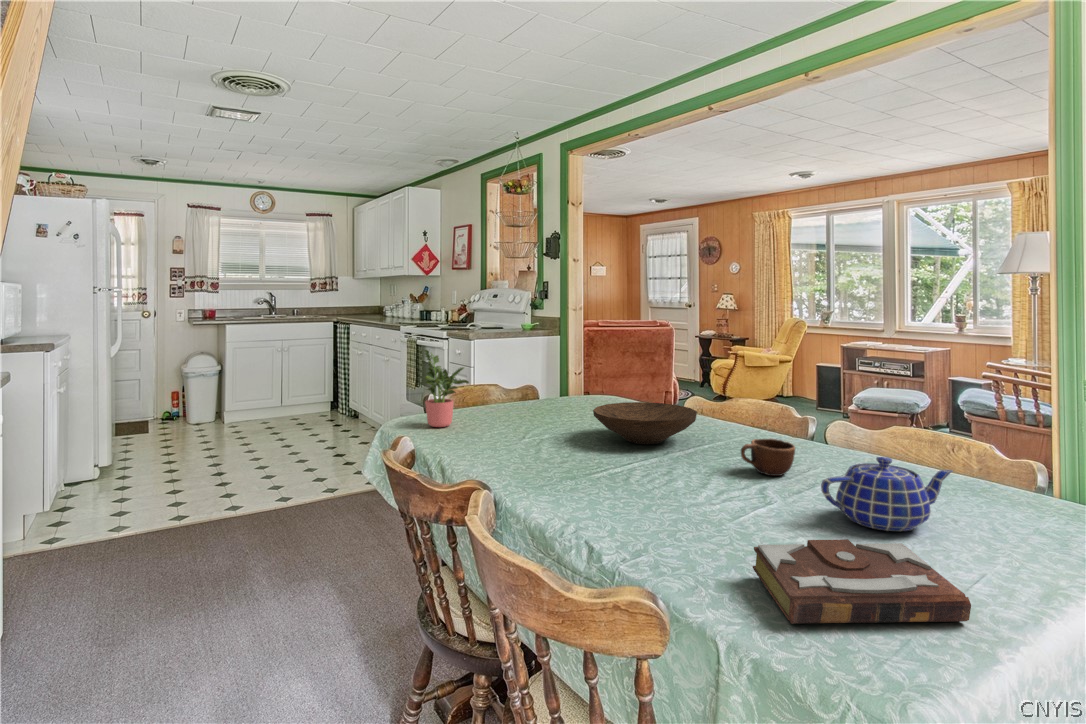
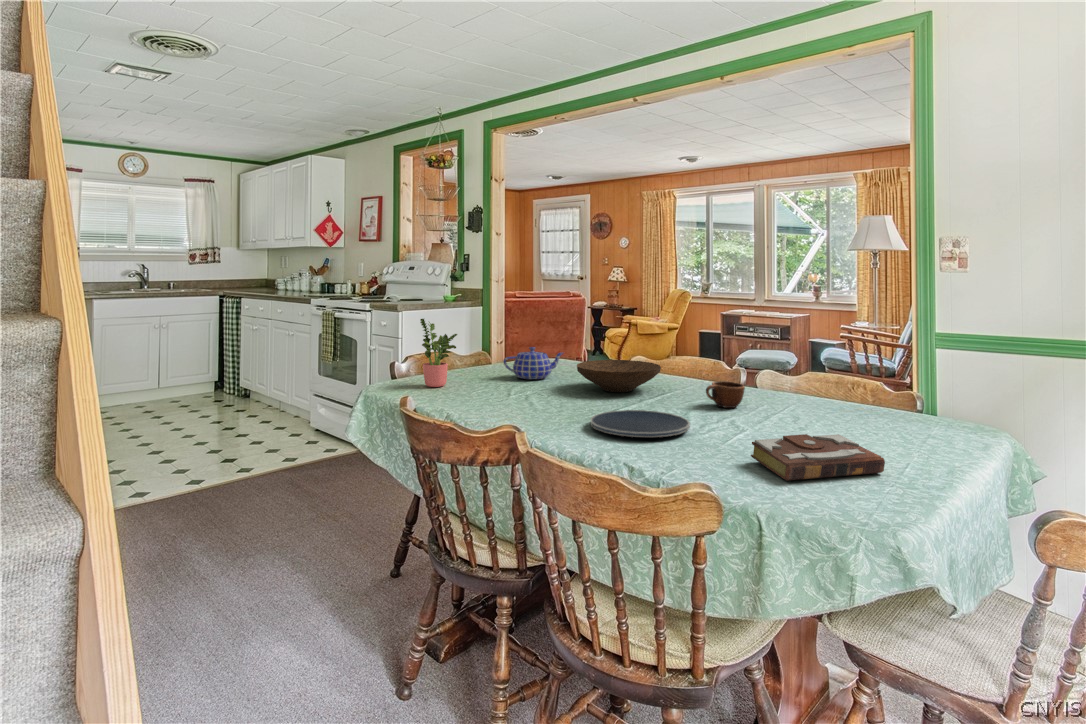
teapot: present [821,457,953,531] -> present [503,347,563,379]
plate: none [564,473,697,520] -> present [591,410,690,437]

